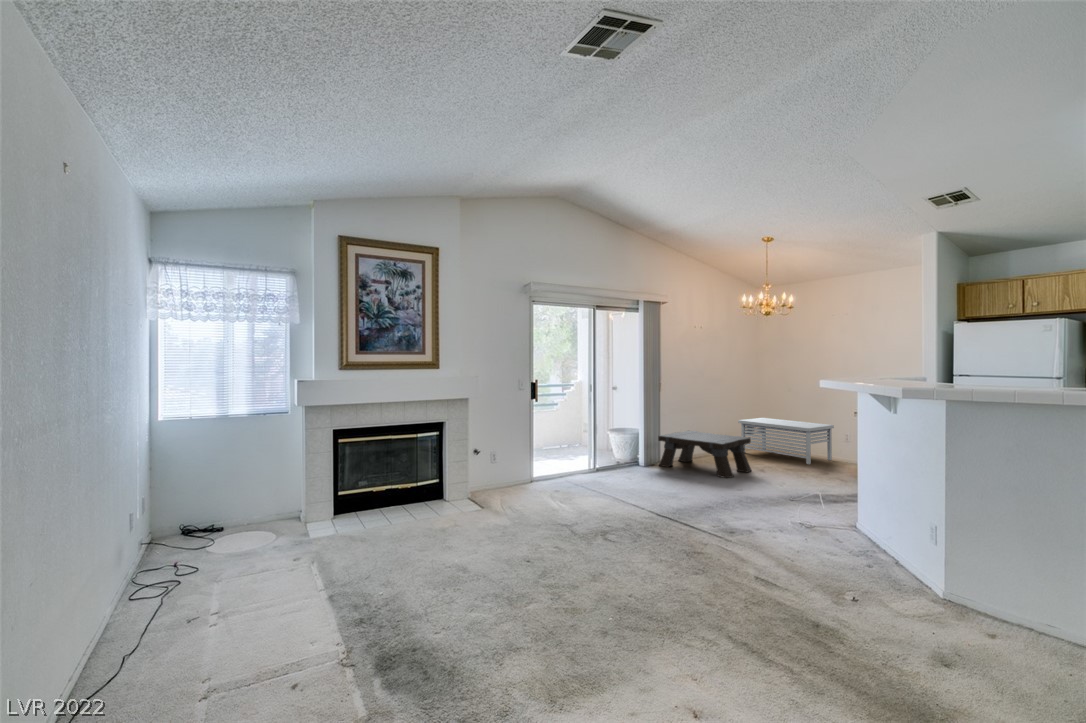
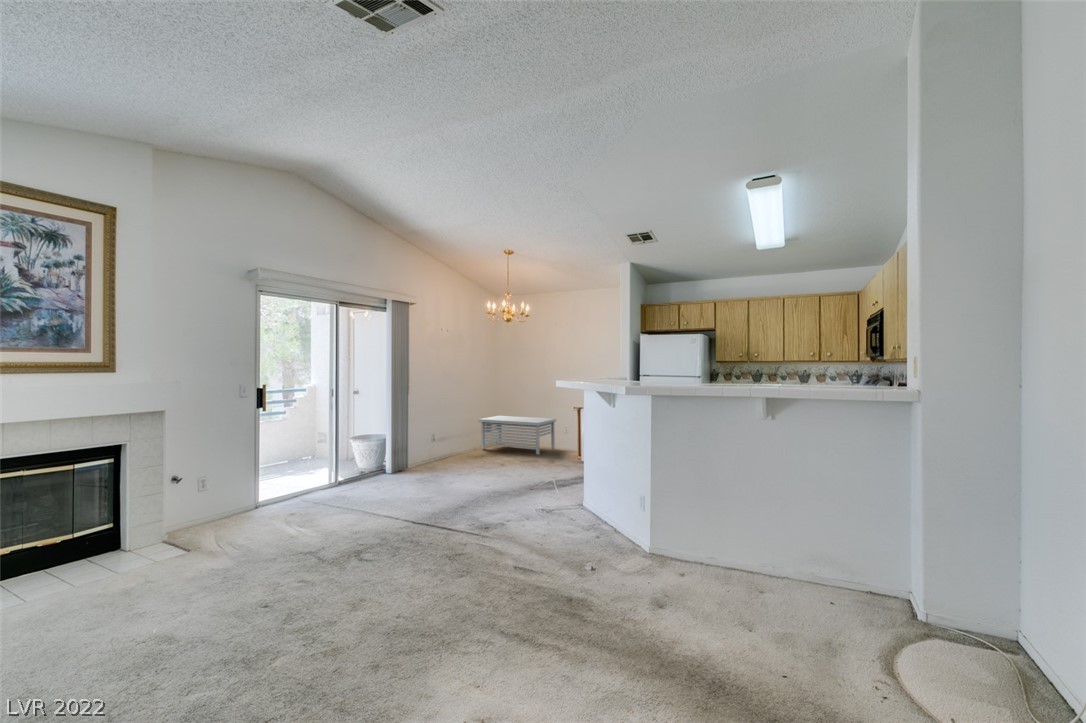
coffee table: present [658,431,751,478] -> none [405,432,493,475]

